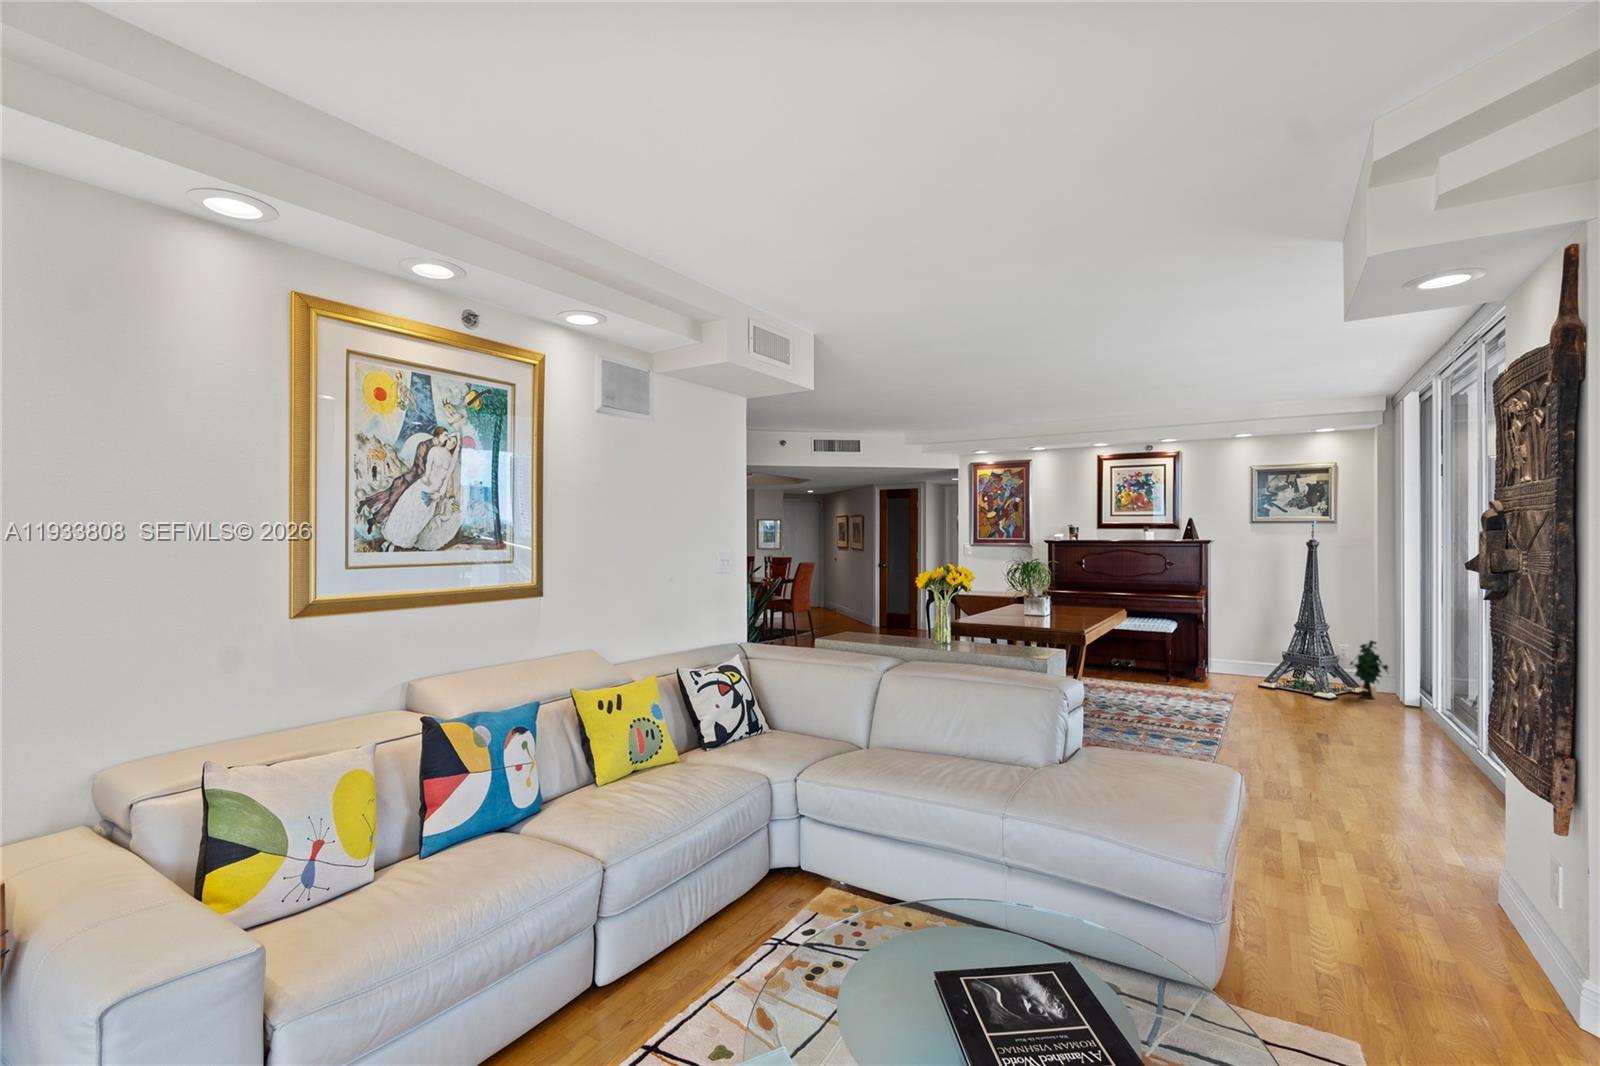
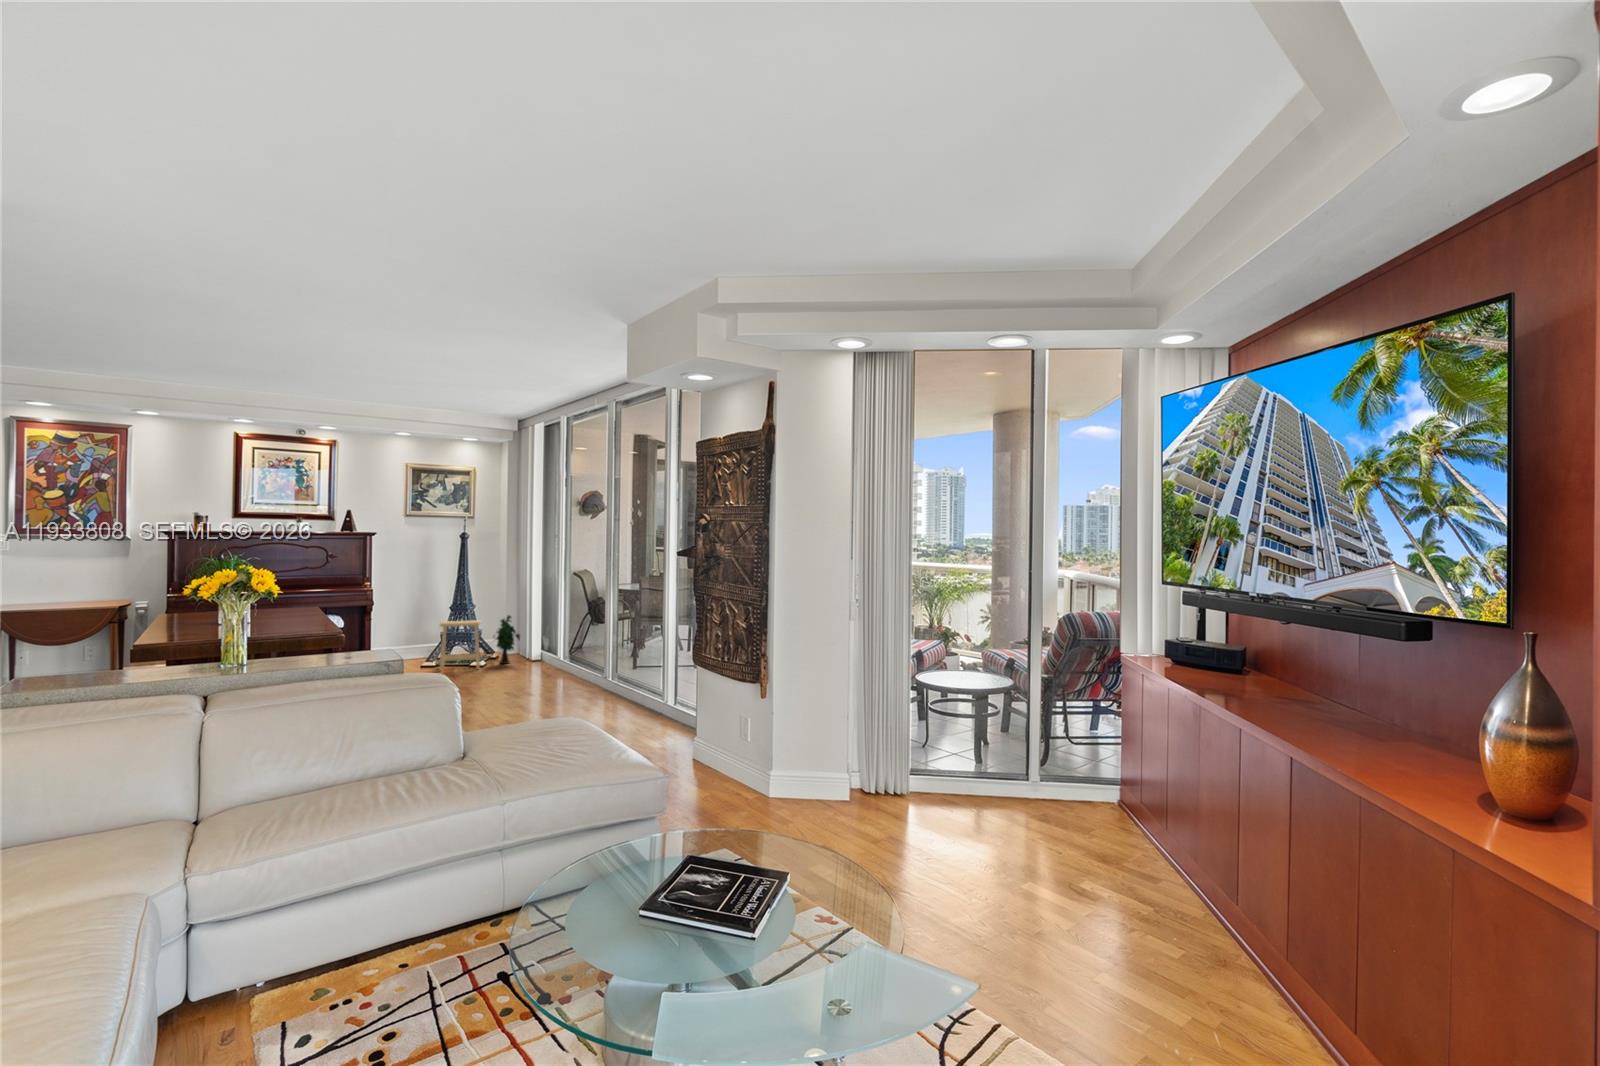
footstool: none [1275,636,1331,697] -> present [440,620,480,671]

